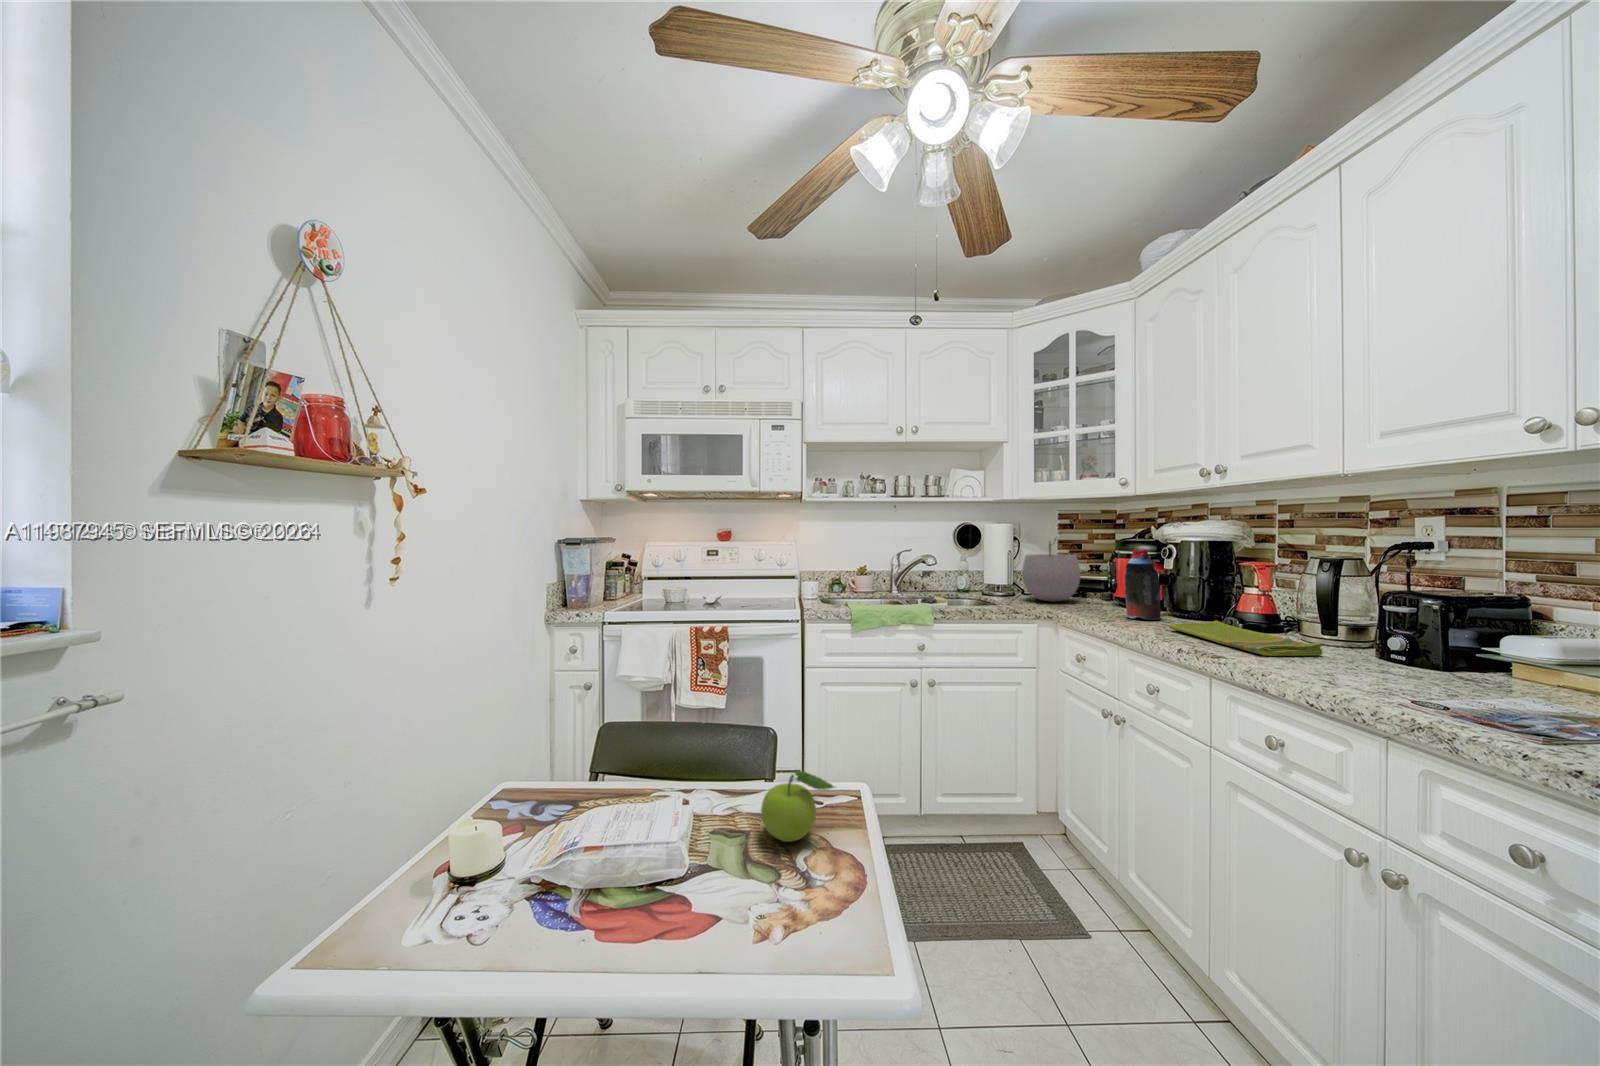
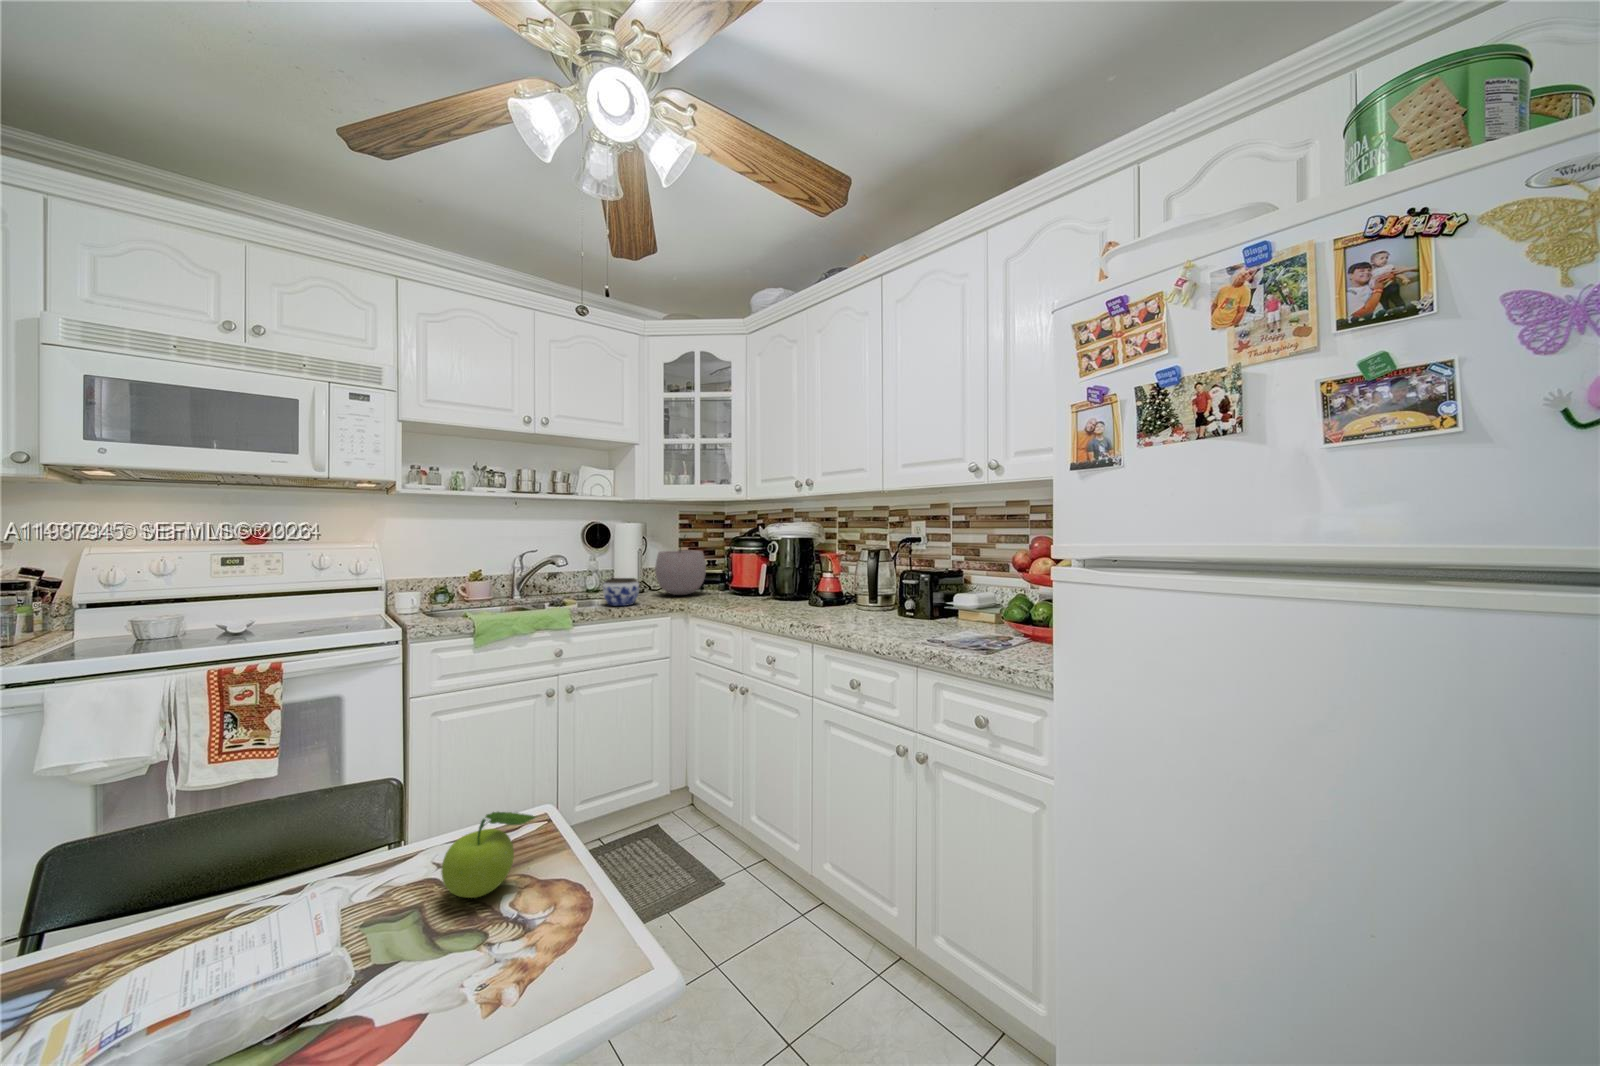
bottle: present [1124,550,1161,620] -> none [745,546,771,605]
jar: none [965,579,1002,607] -> present [603,578,639,606]
dish towel: present [1169,620,1322,656] -> none [779,600,871,623]

